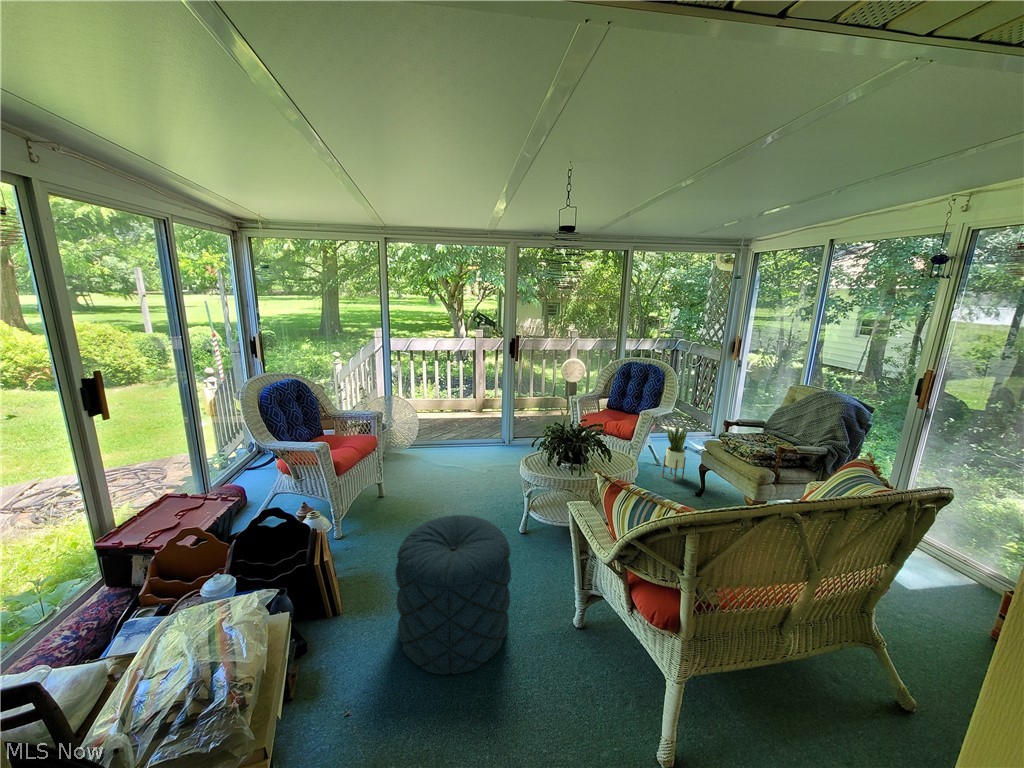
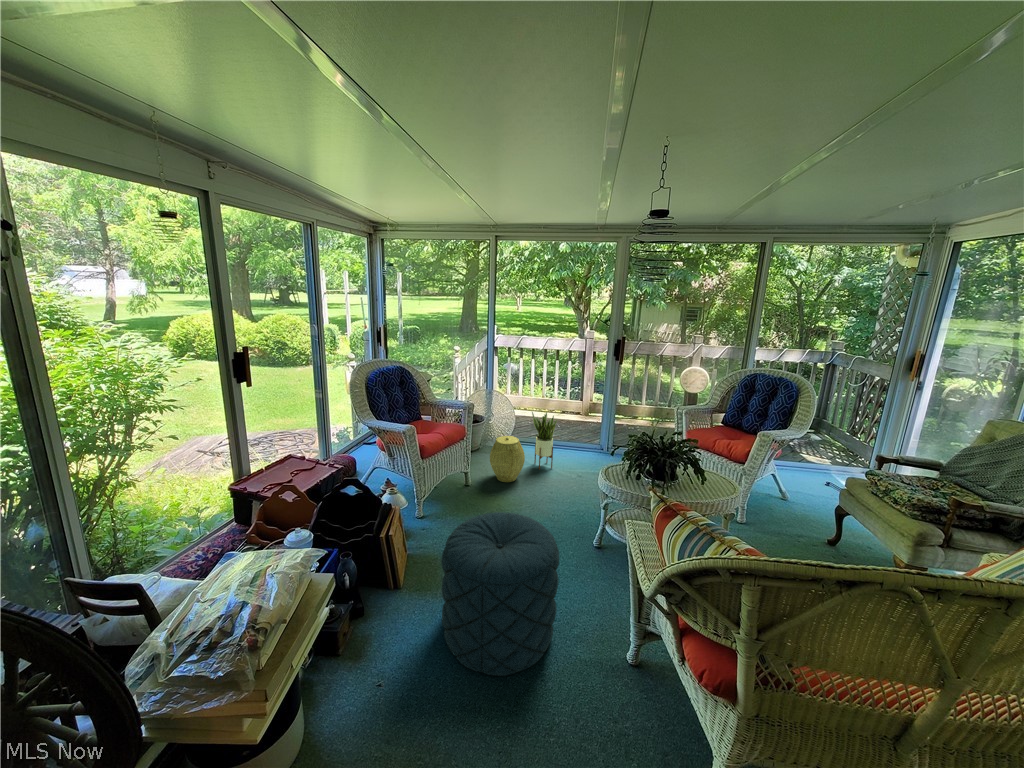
potted plant: present [662,423,688,482] -> present [532,412,557,469]
woven basket: none [406,440,442,487] -> present [490,436,525,482]

